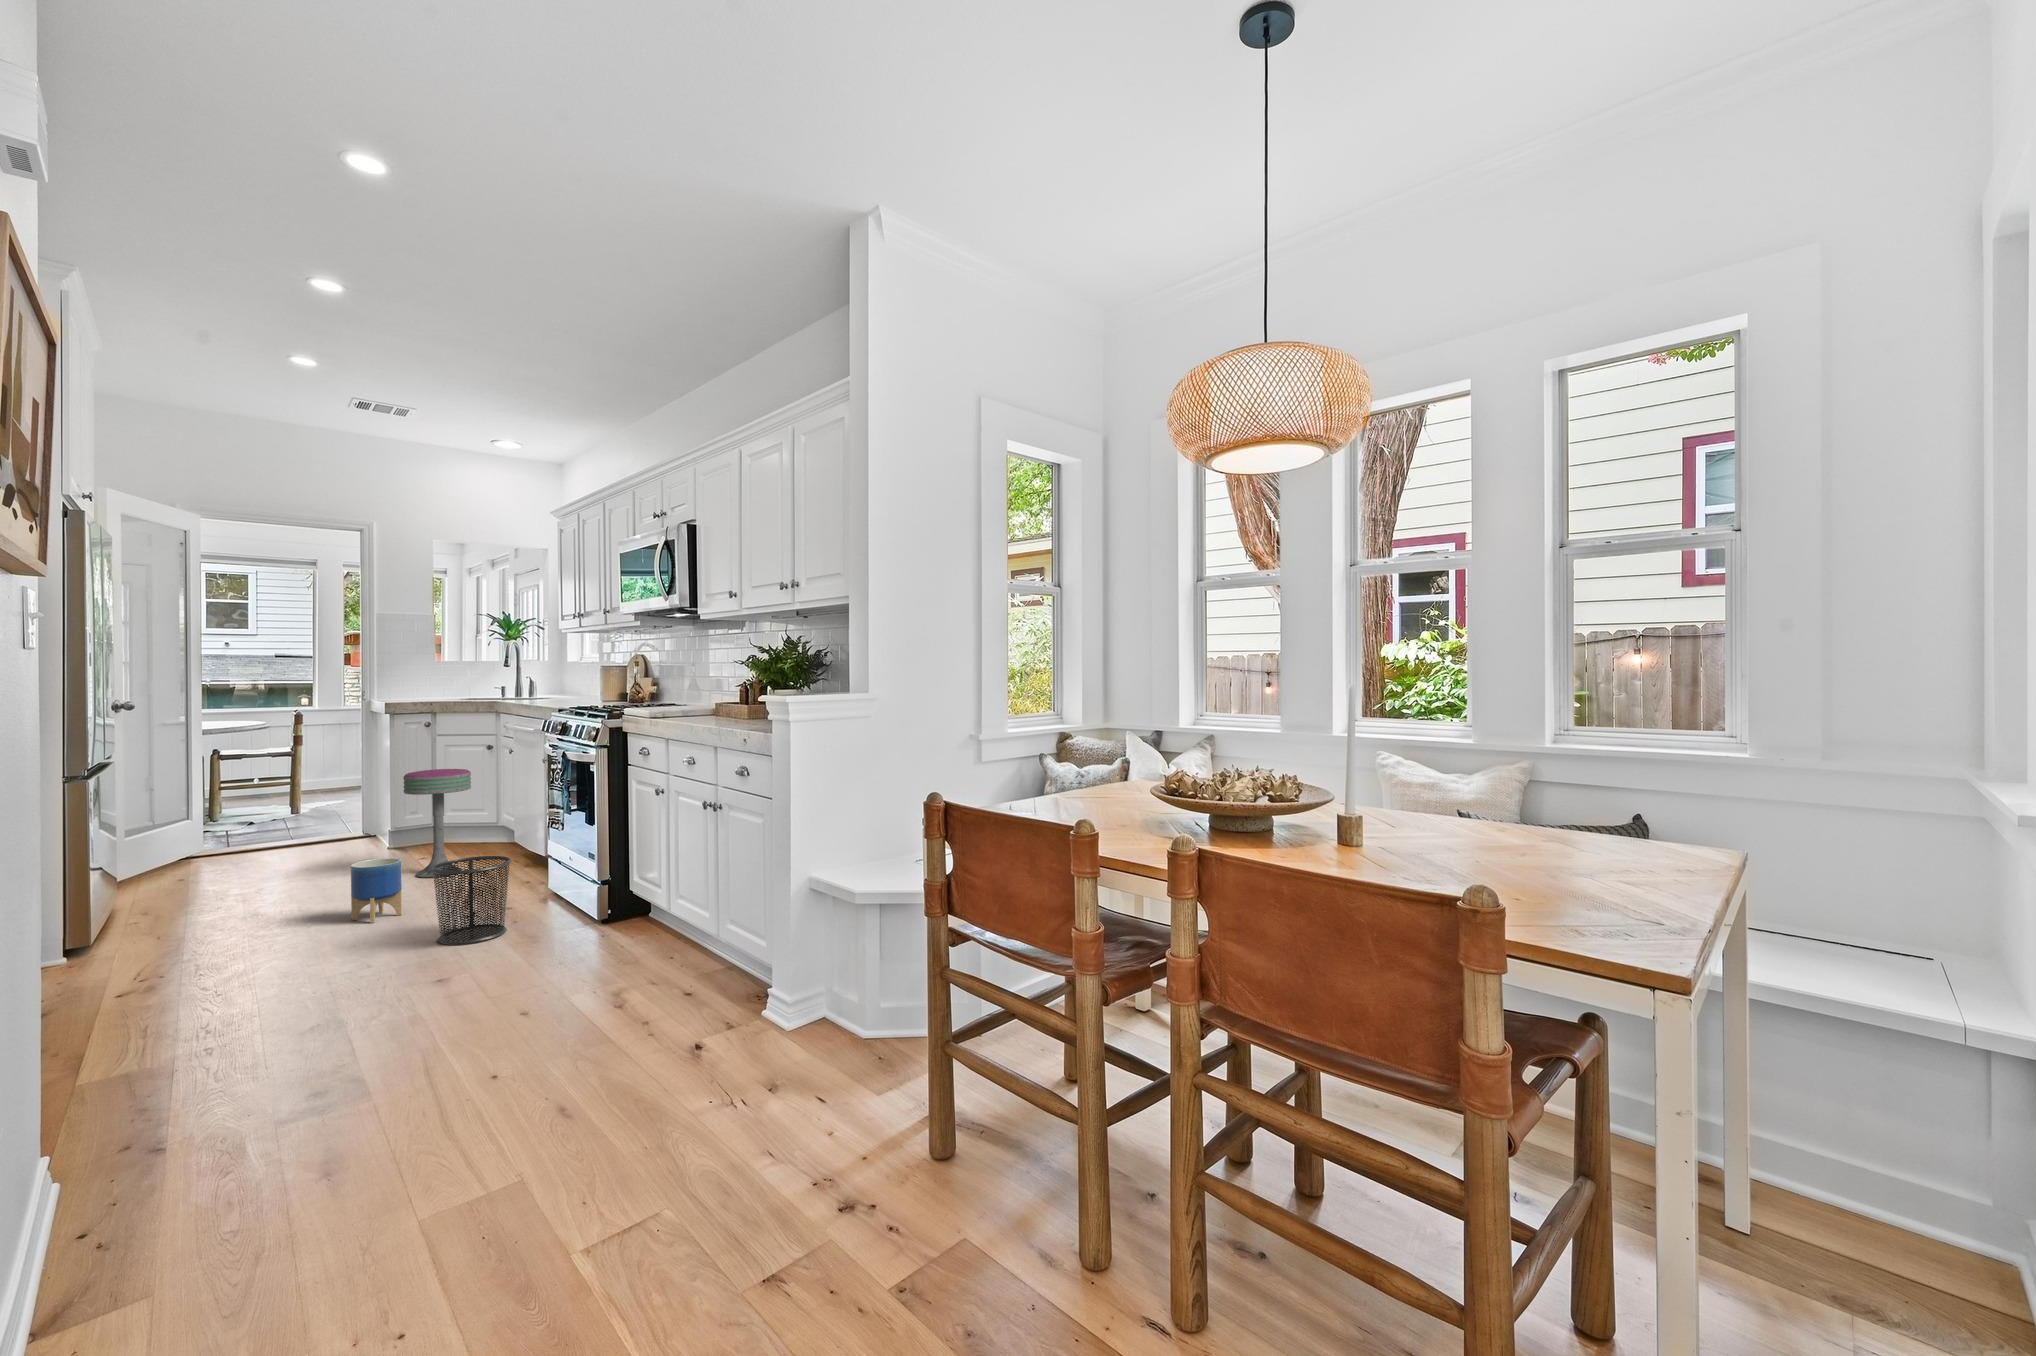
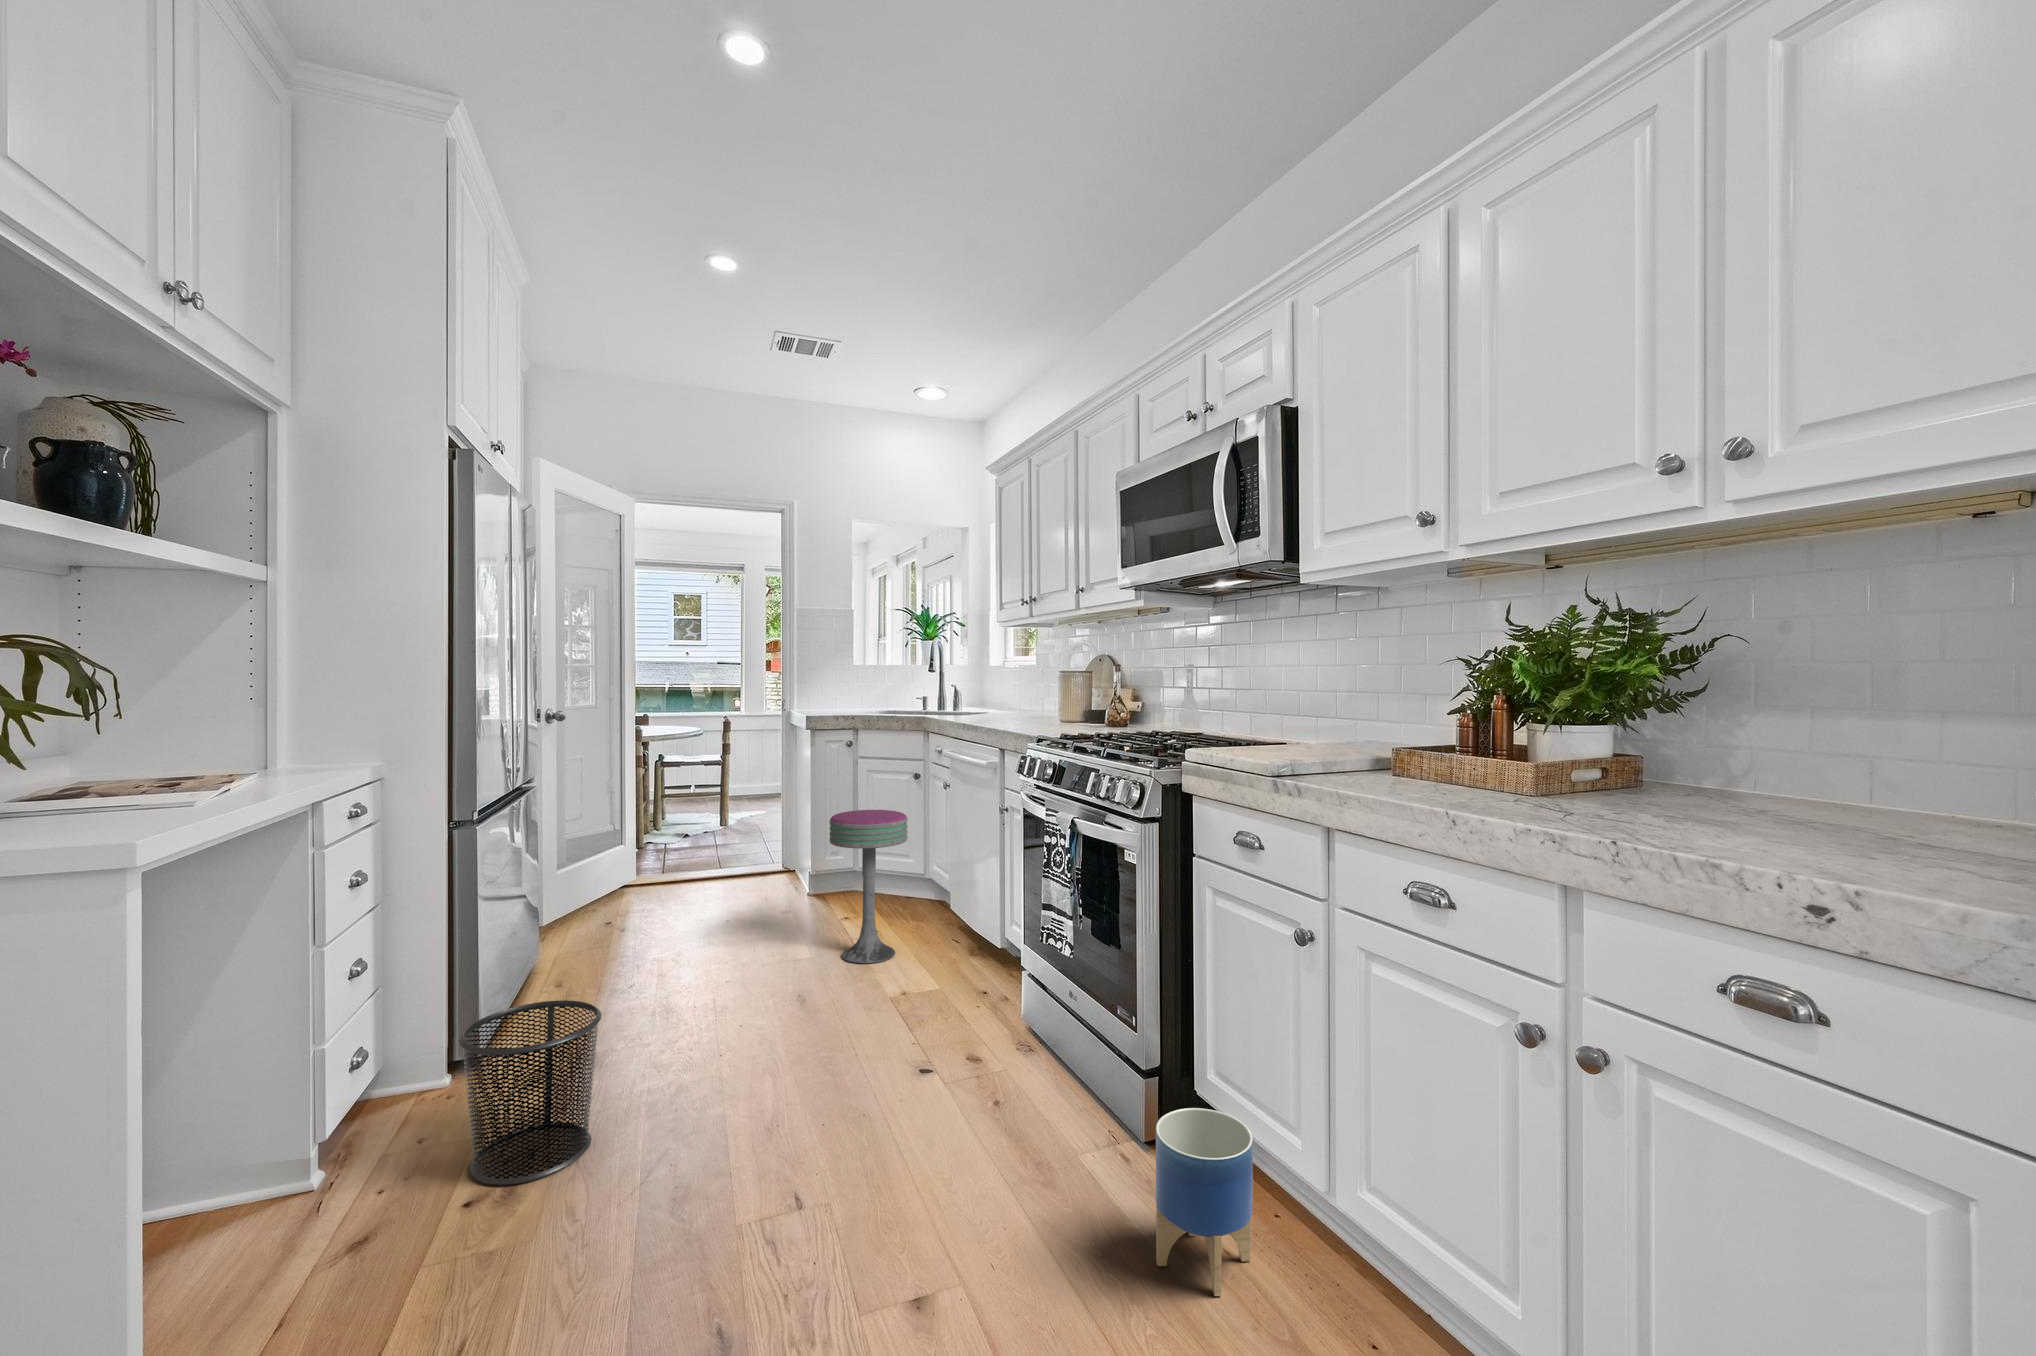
waste bin: present [431,856,512,945] -> present [459,1000,602,1185]
planter: present [351,858,402,923] -> present [1156,1108,1253,1296]

